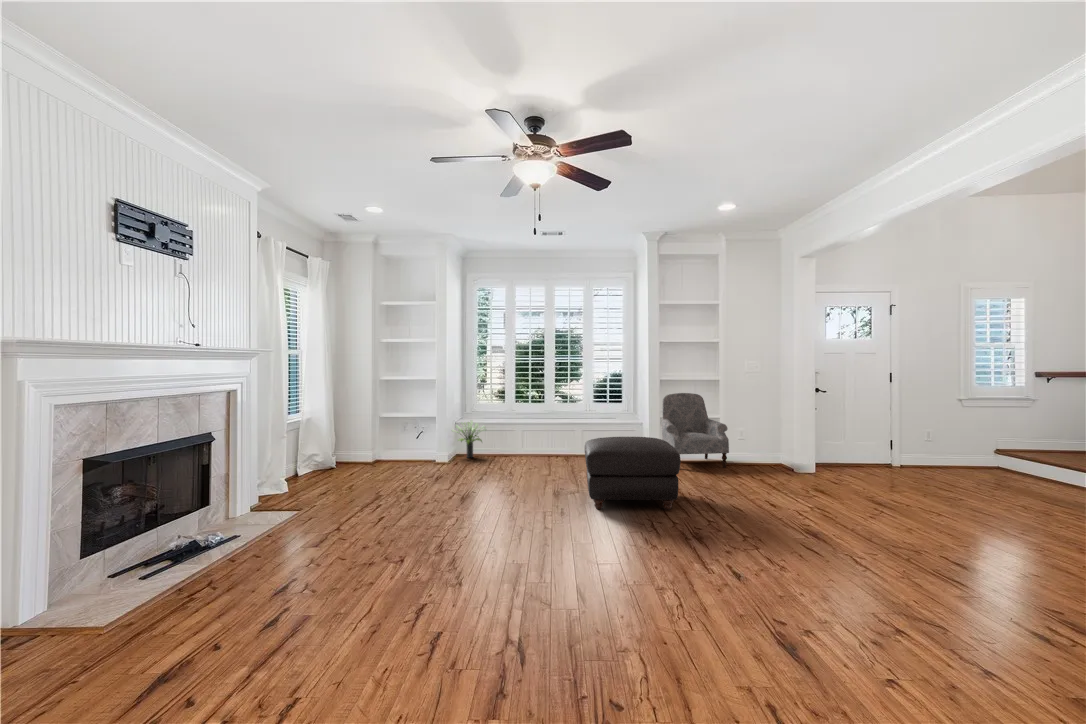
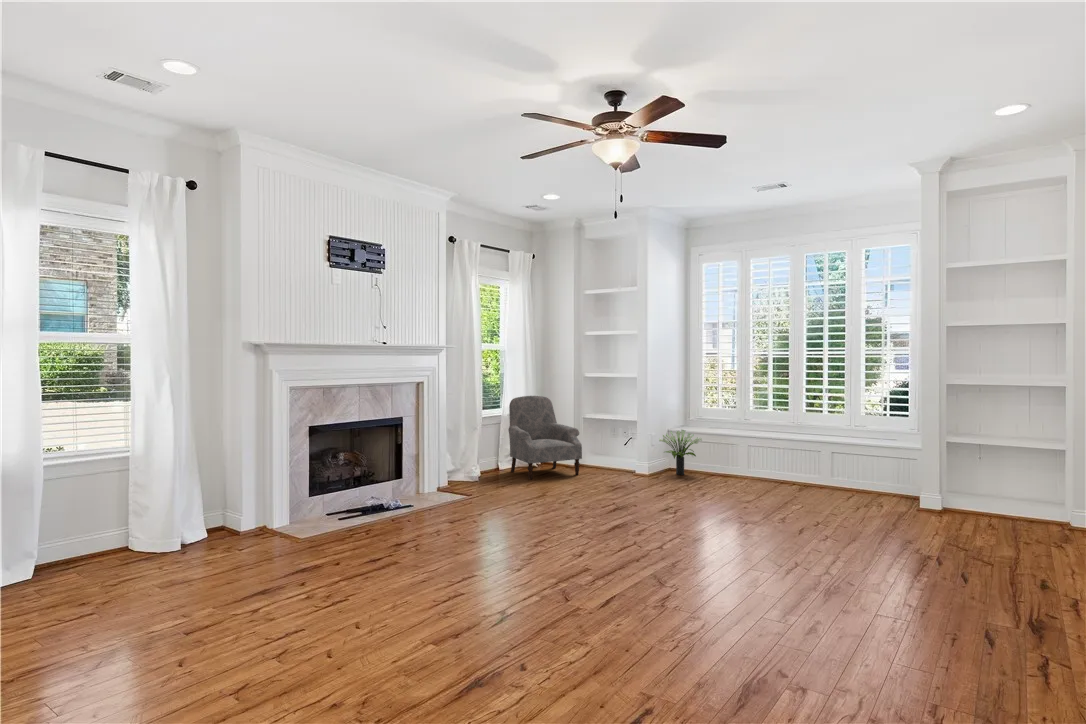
armchair: present [661,393,729,468] -> present [508,396,582,479]
ottoman: present [585,437,681,510] -> none [729,459,874,562]

